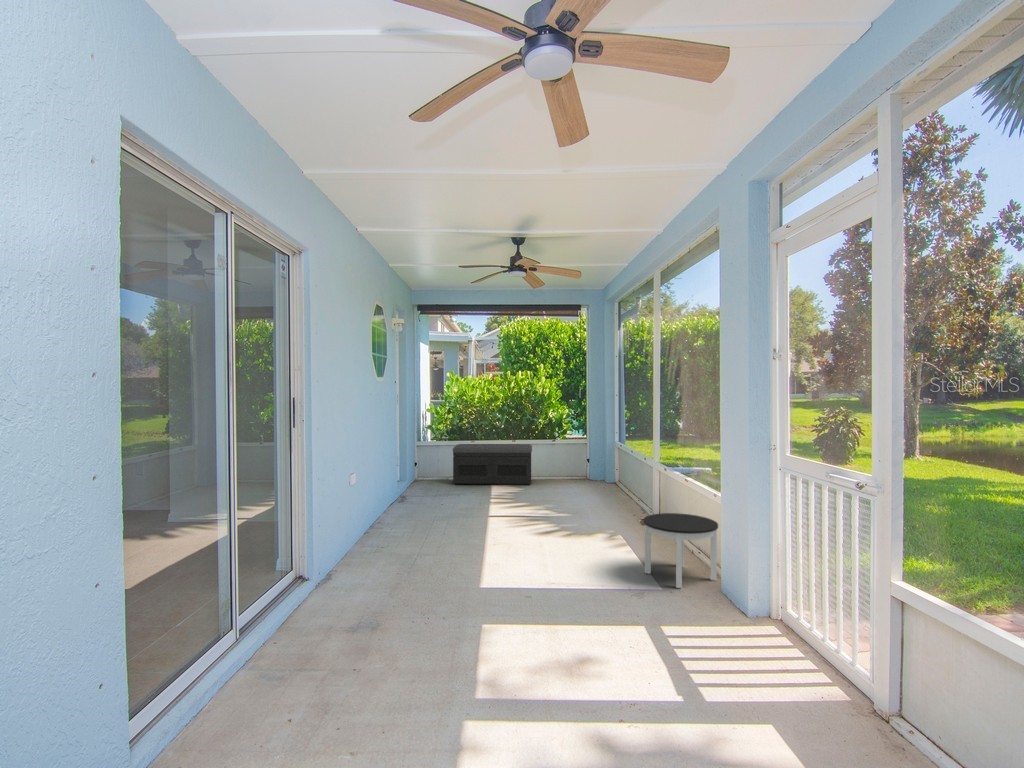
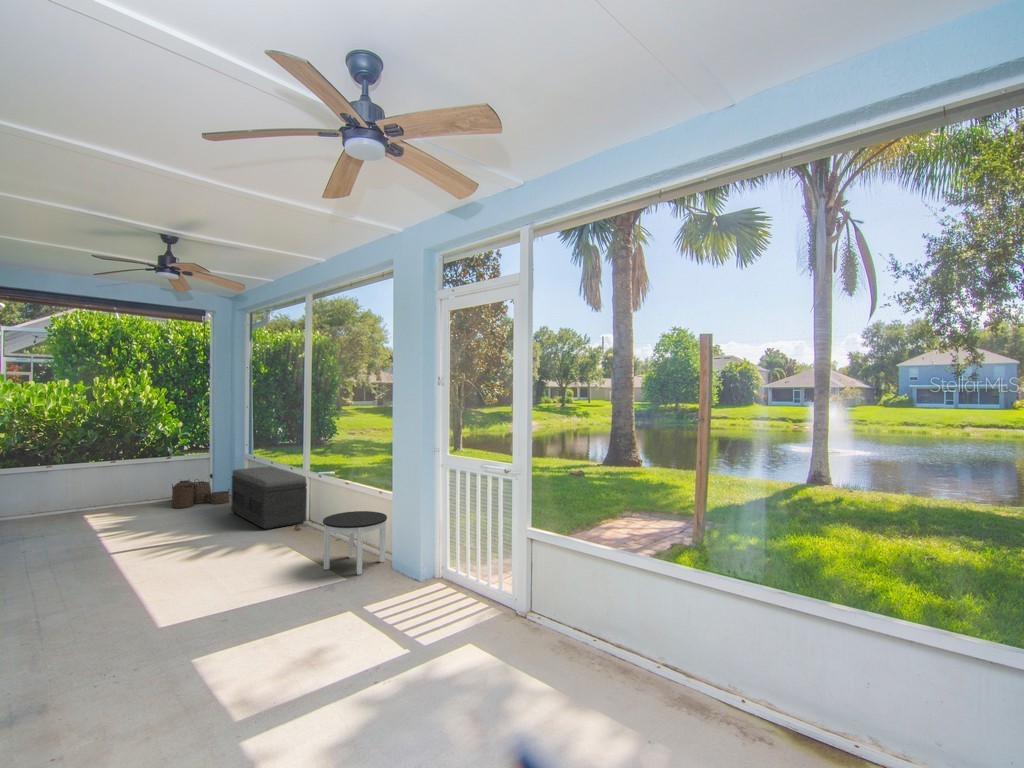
storage bench: present [453,444,532,485] -> present [231,467,307,529]
woven basket: none [553,461,601,488] -> present [172,479,230,508]

